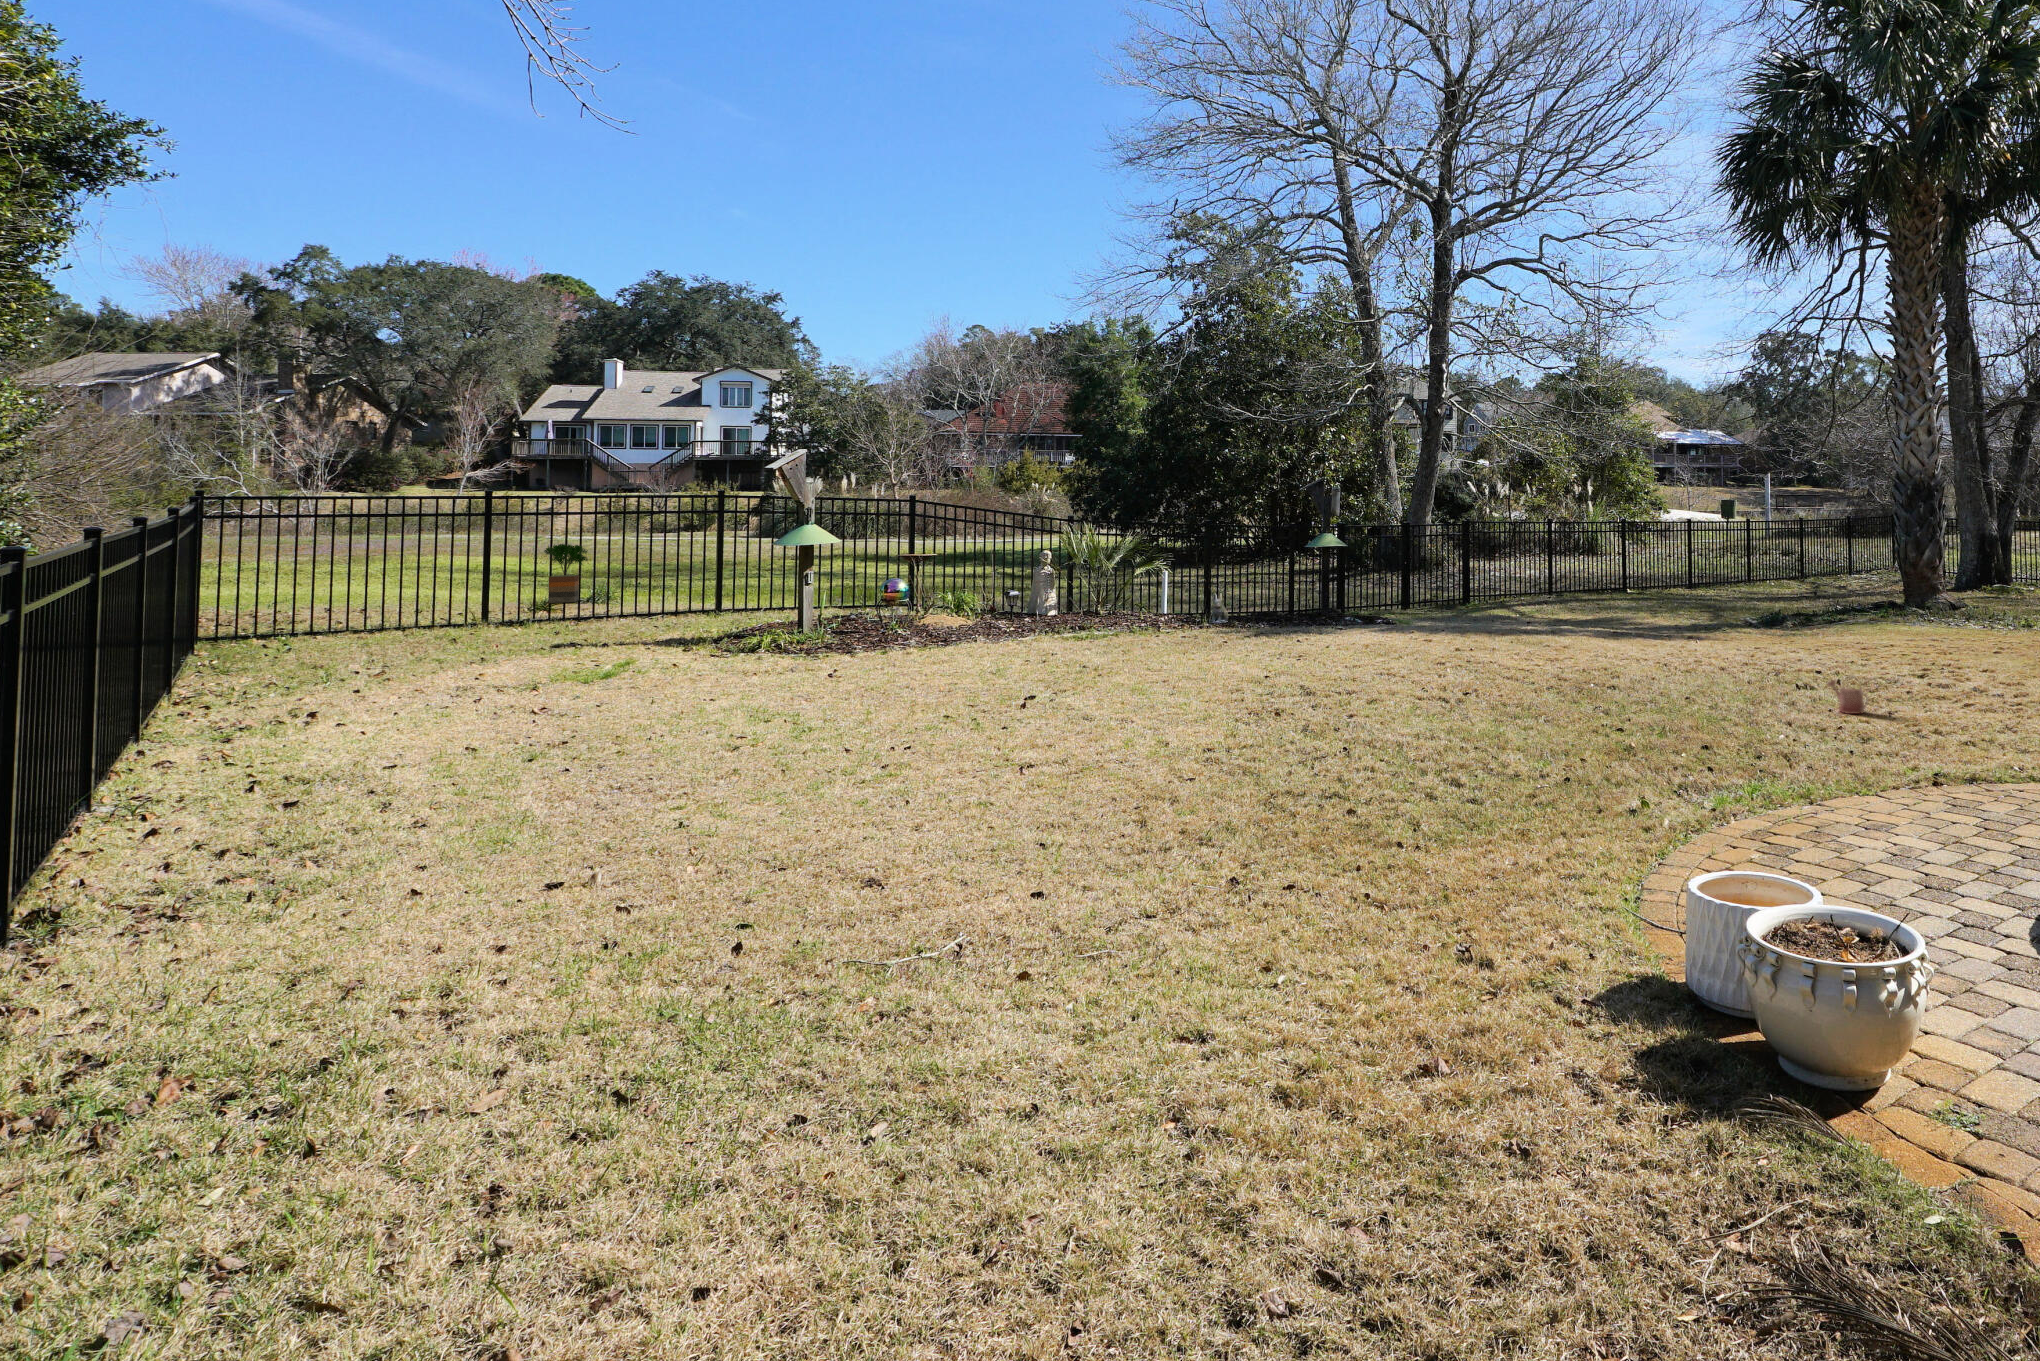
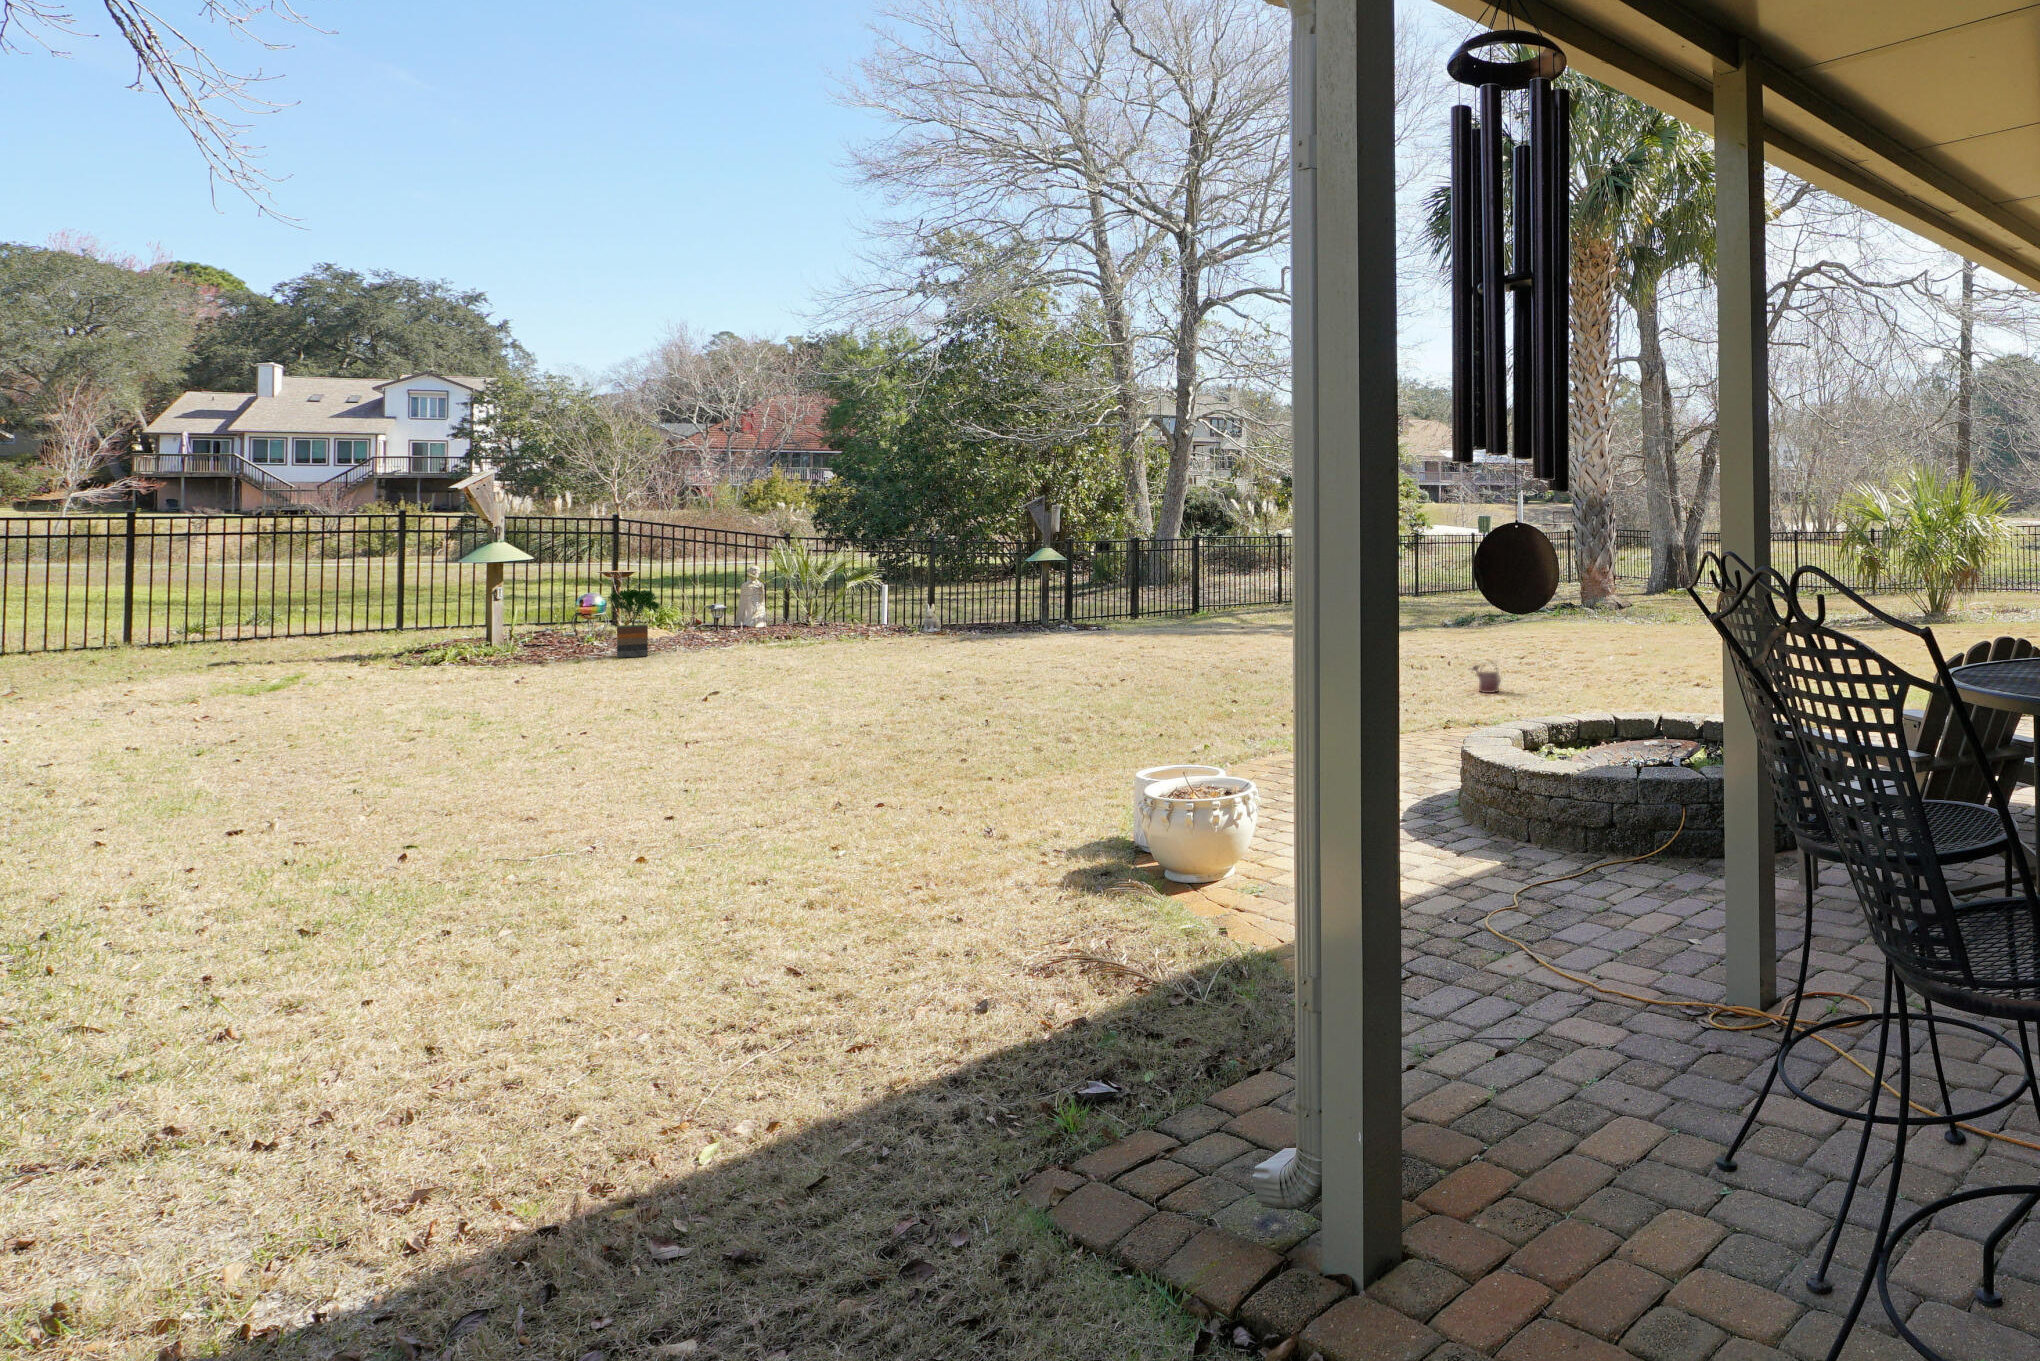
potted tree: present [544,544,588,603] -> present [608,589,660,658]

